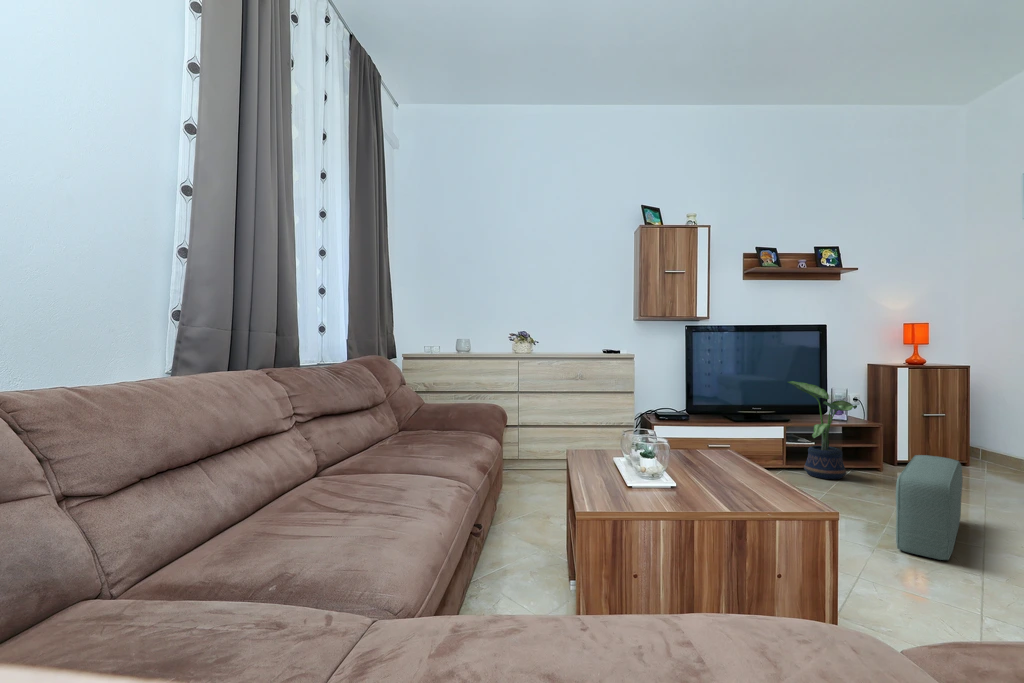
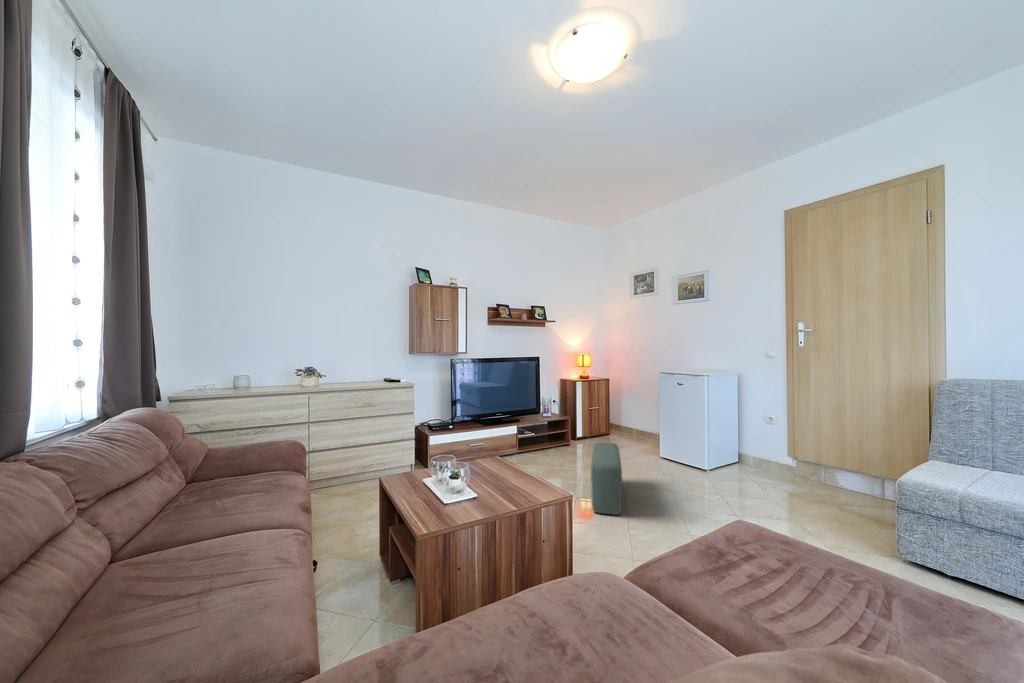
potted plant: present [788,381,857,479] -> none [517,396,558,461]

